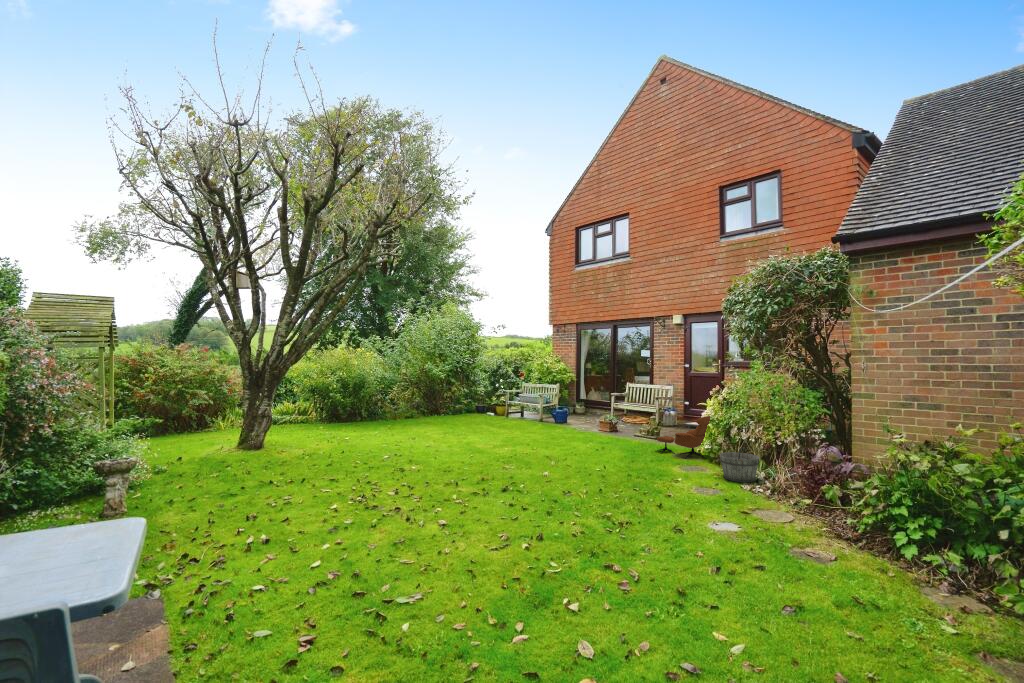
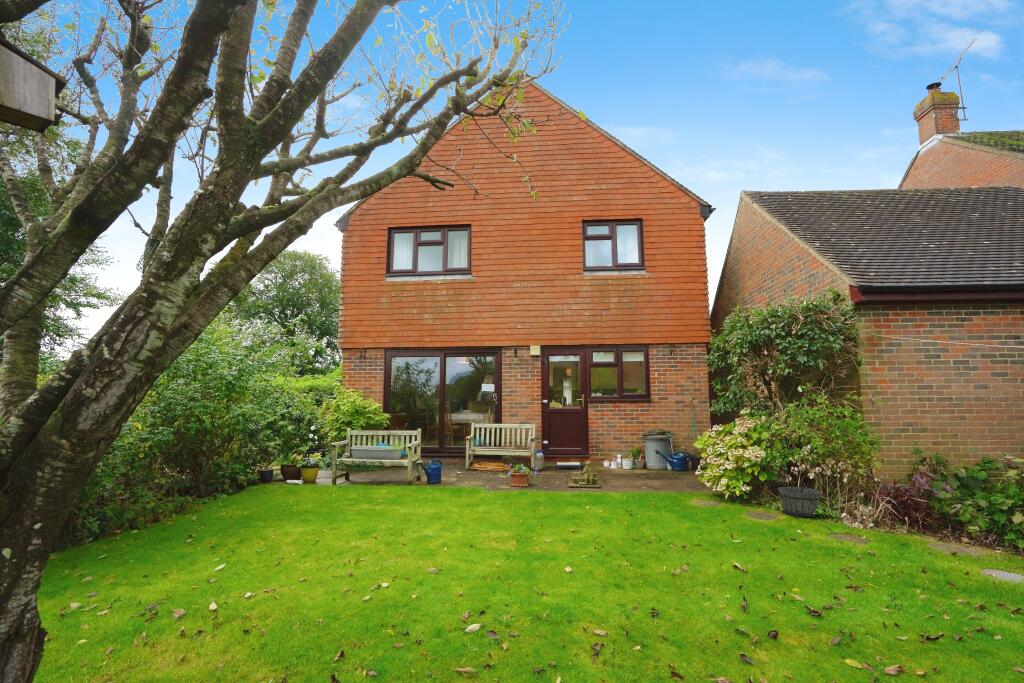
lounge chair: present [657,416,710,459] -> none [648,453,713,502]

